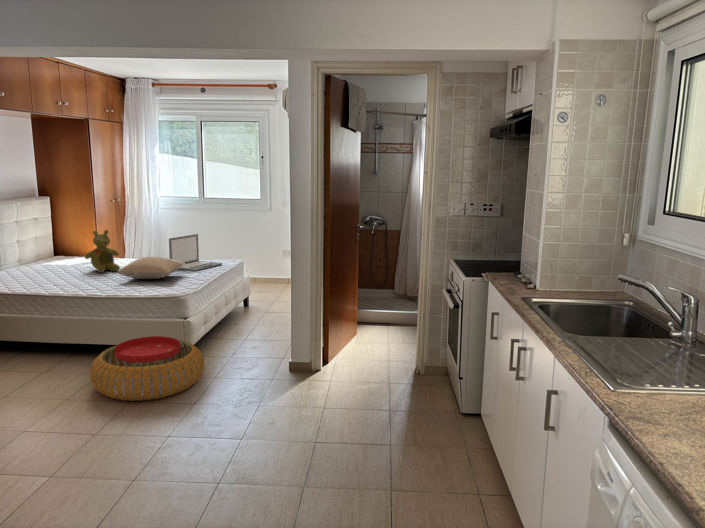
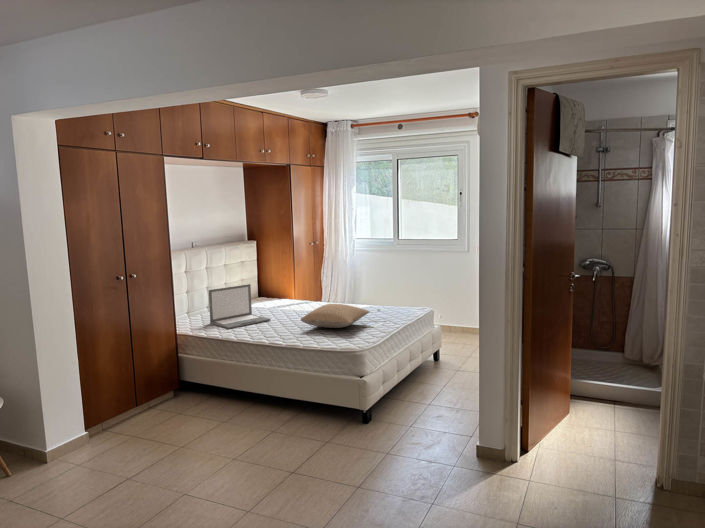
stuffed bear: present [85,230,120,273] -> none [276,274,309,318]
laptop: present [169,234,222,271] -> present [209,284,271,329]
pouf: present [90,336,204,401] -> none [257,396,377,475]

